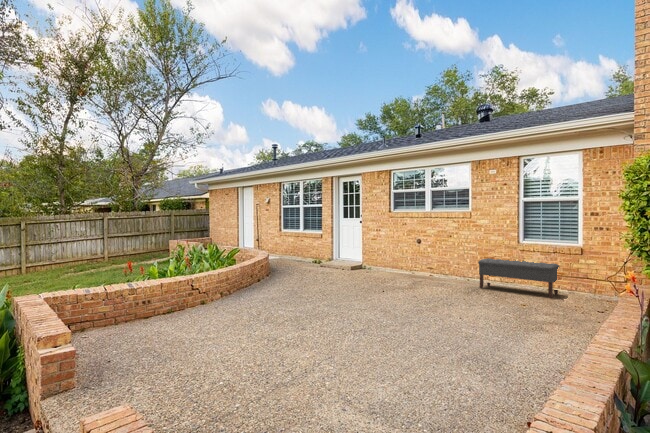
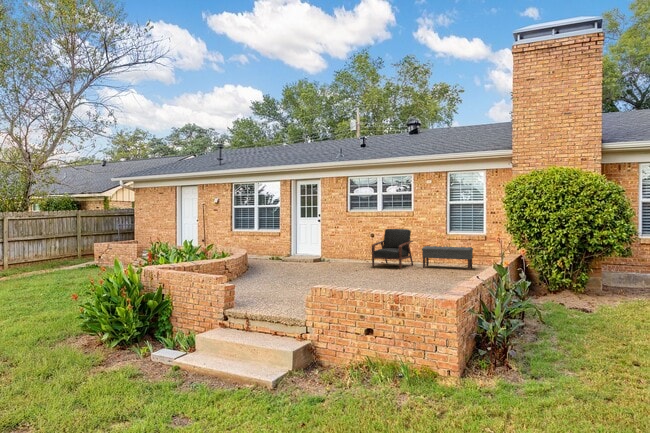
chair: none [408,233,469,289] -> present [372,229,413,269]

